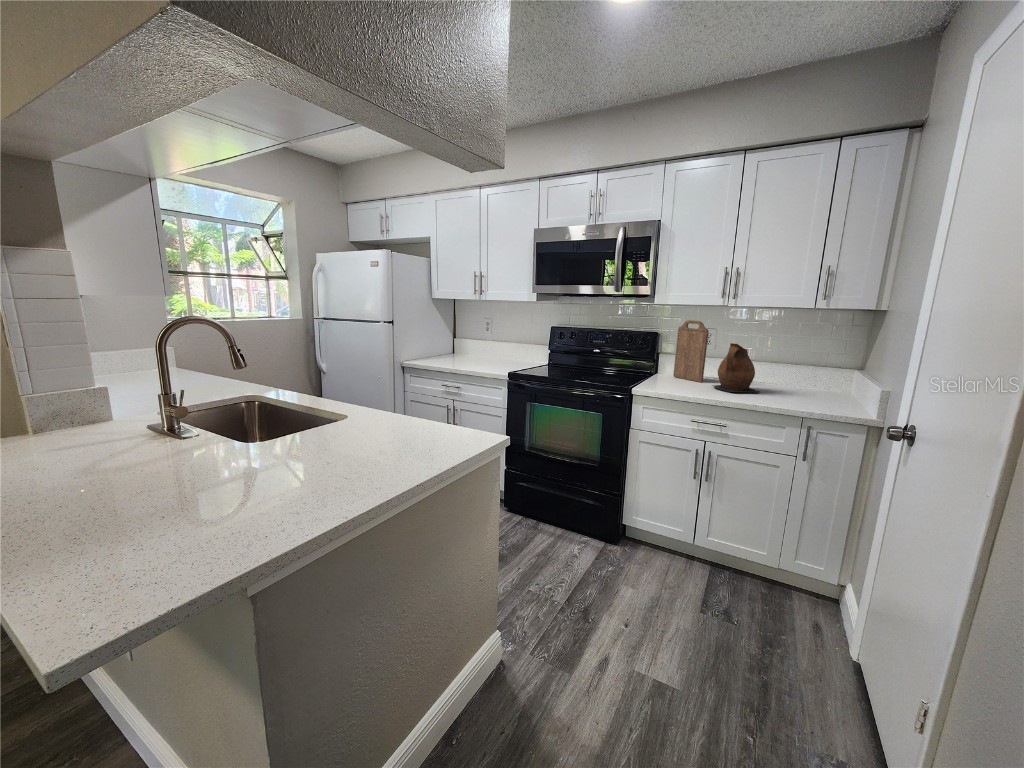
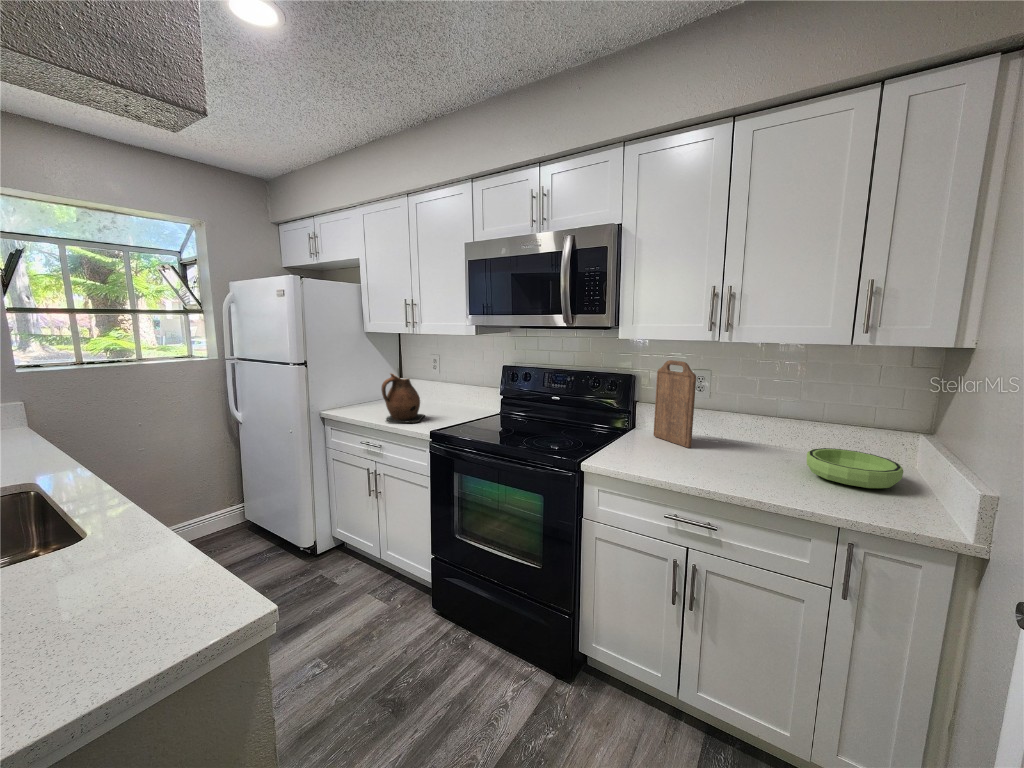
ceramic pitcher: present [713,343,760,393] -> present [381,373,425,423]
bowl: none [782,378,842,399] -> present [807,448,903,488]

